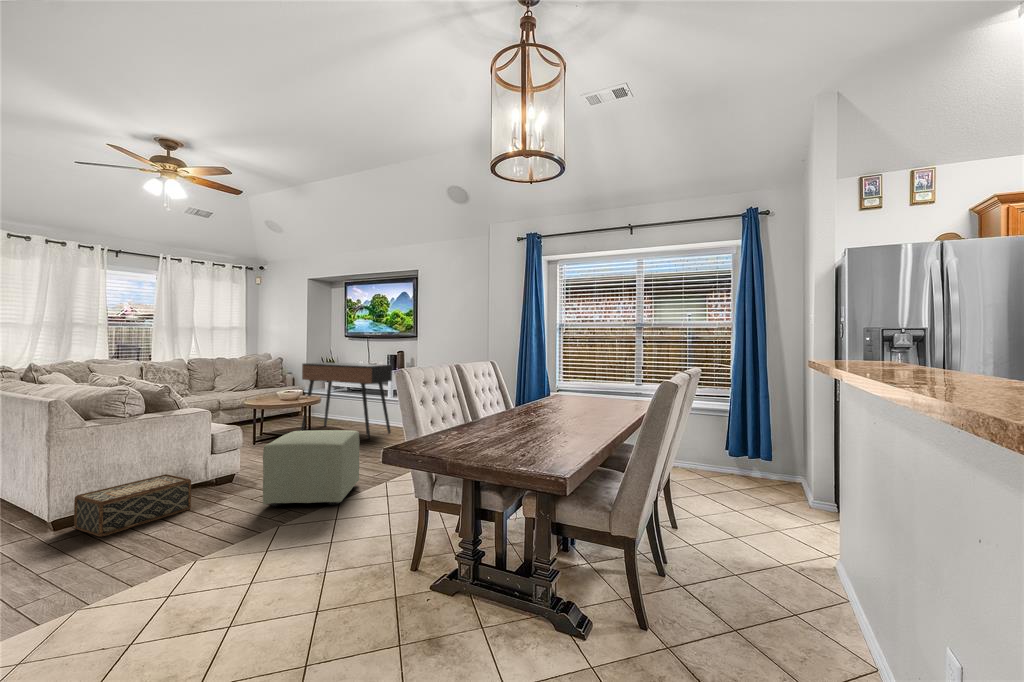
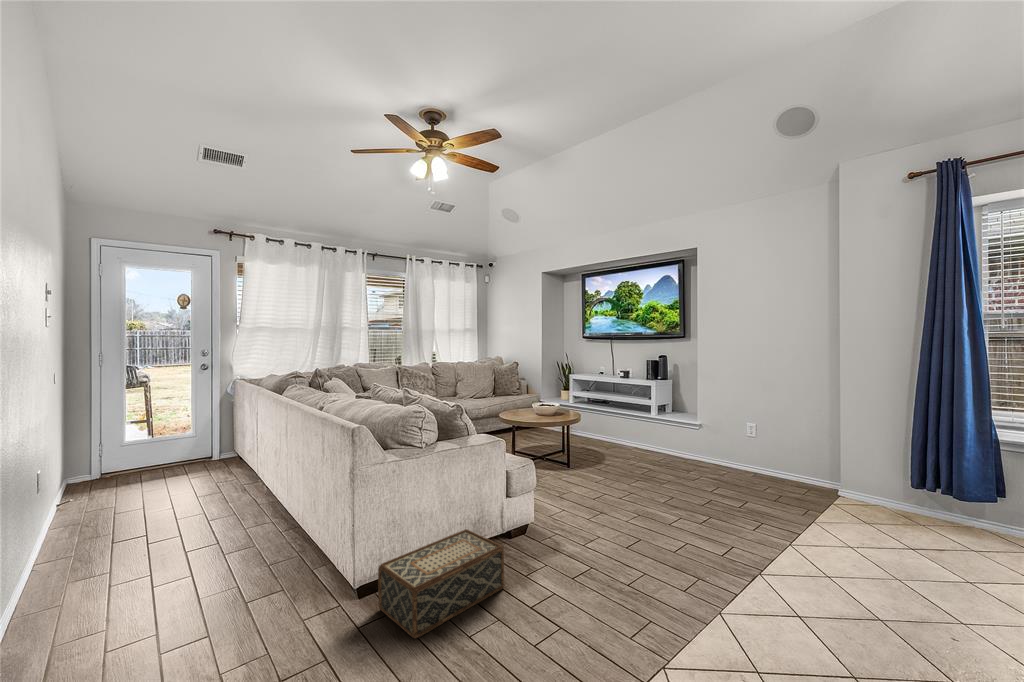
console table: present [301,362,392,439] -> none [552,367,665,467]
ottoman: present [263,430,359,506] -> none [607,477,738,621]

